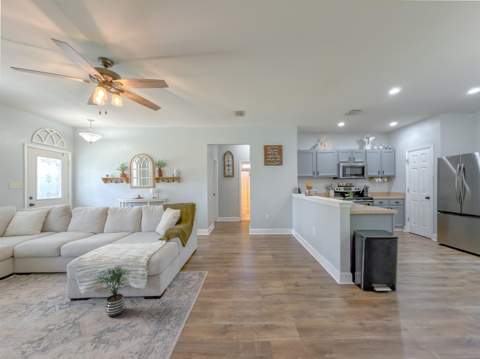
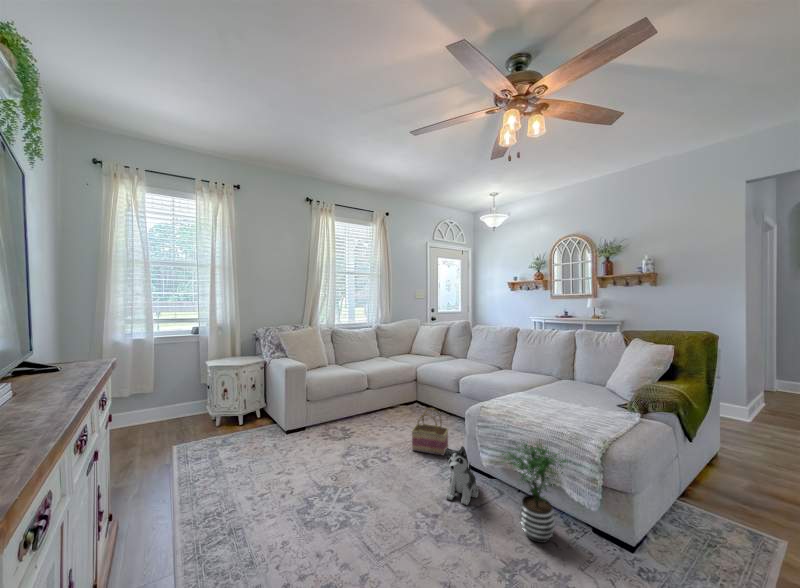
basket: none [16,271,53,308] -> present [412,408,448,455]
plush toy: none [52,285,78,323] -> present [445,446,478,505]

